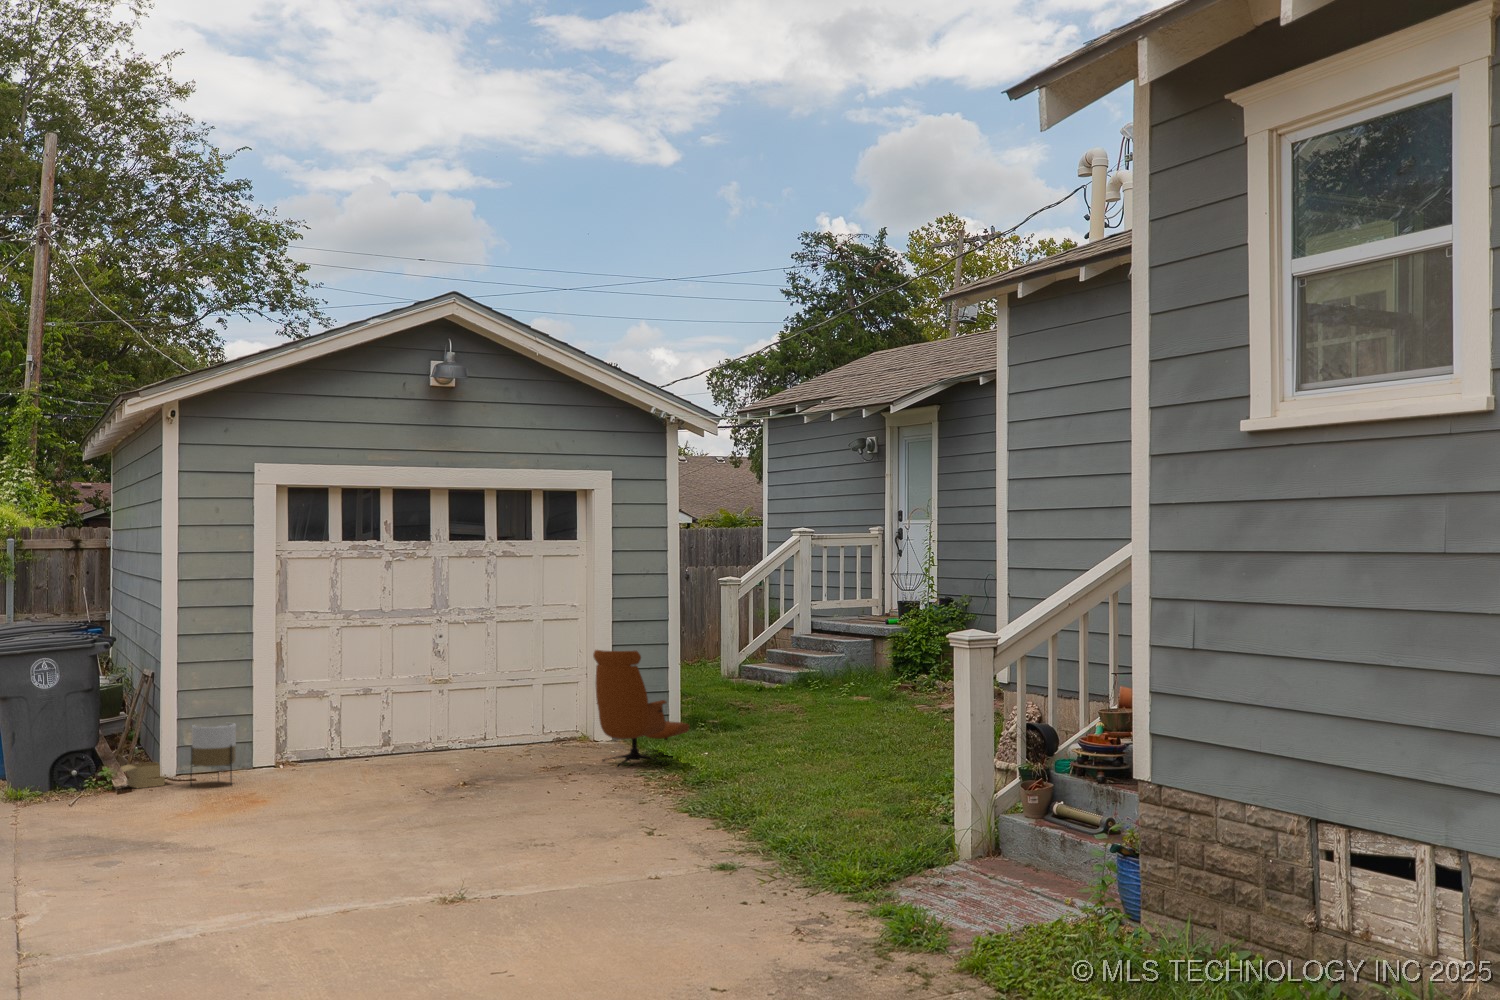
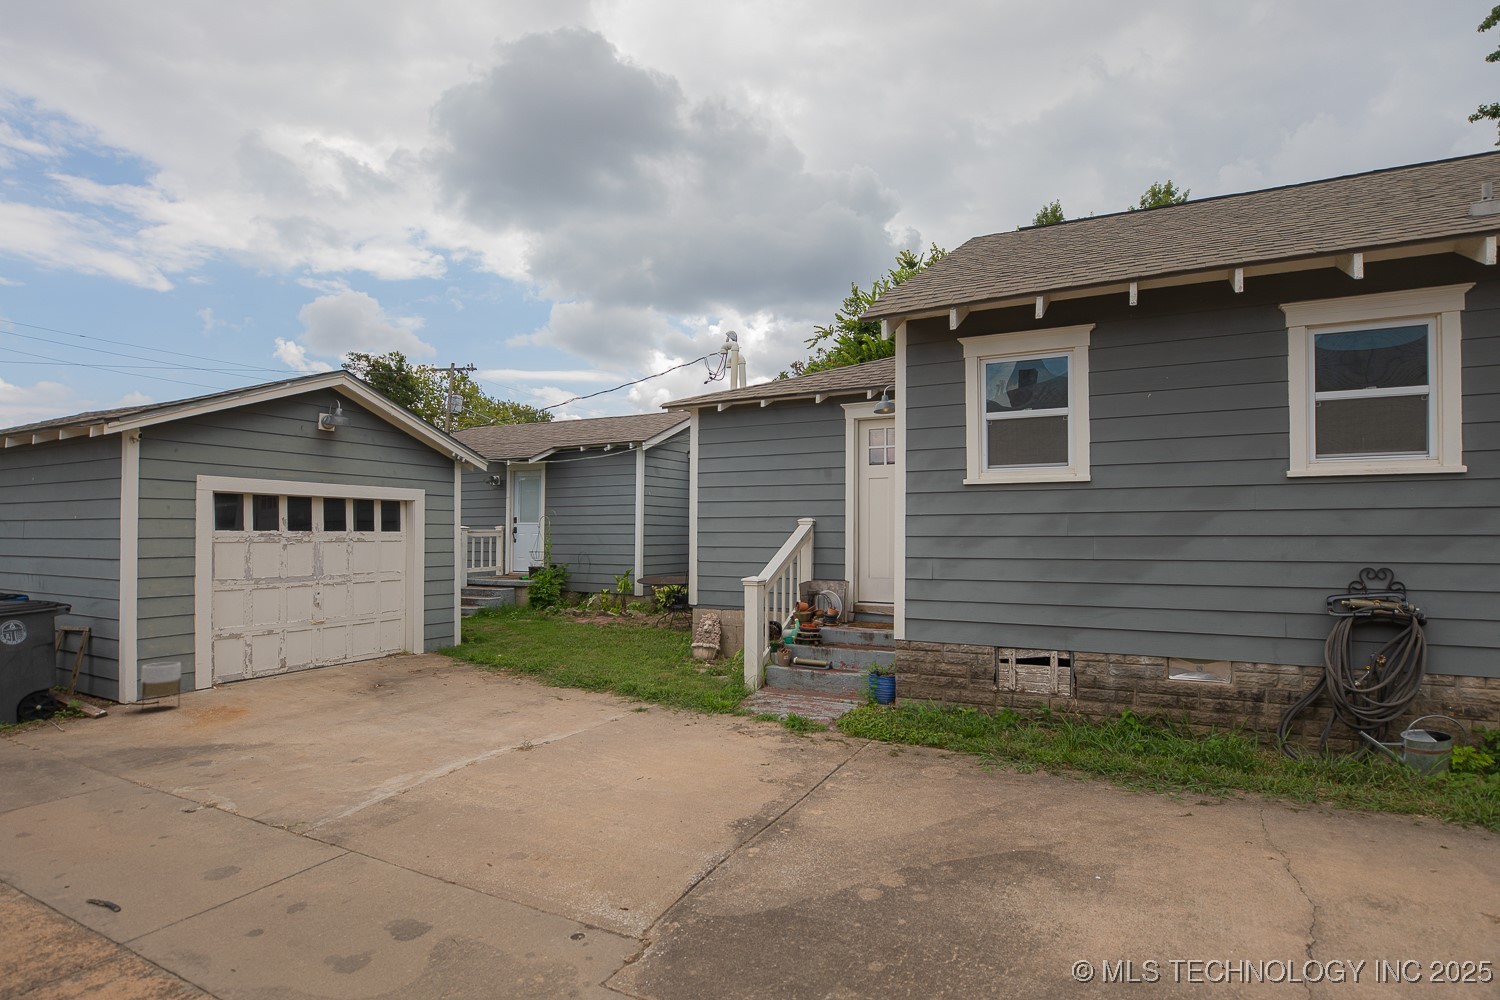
lounge chair: present [593,650,690,768] -> none [430,596,476,667]
cardboard box: present [121,762,165,788] -> none [62,698,125,720]

